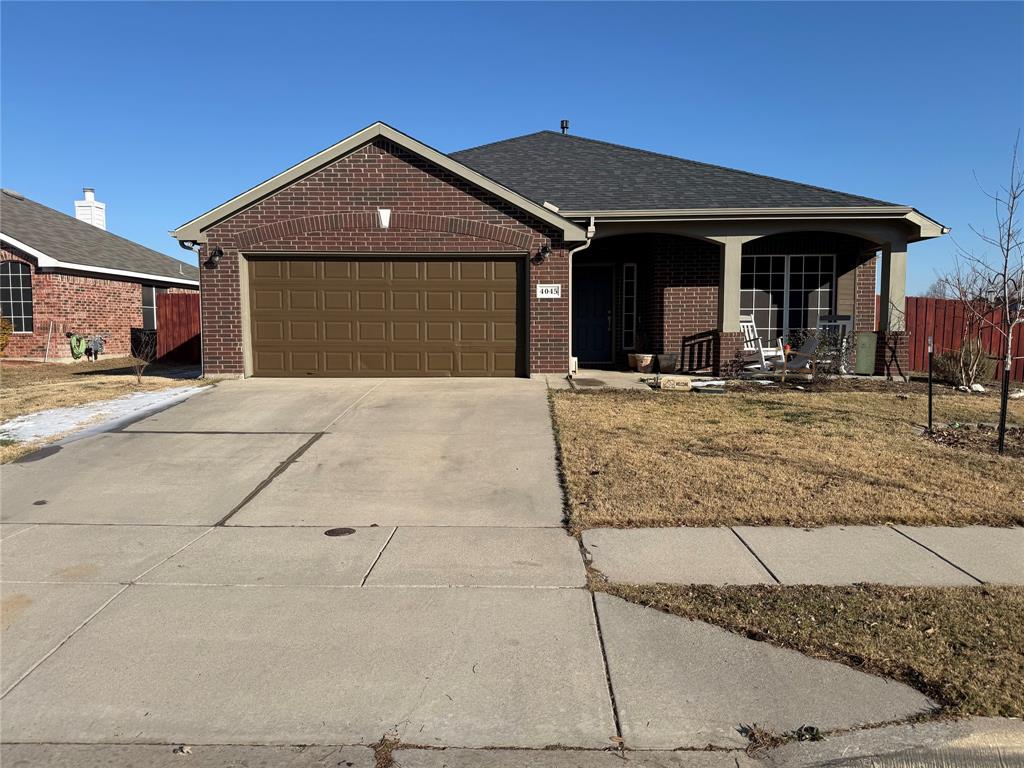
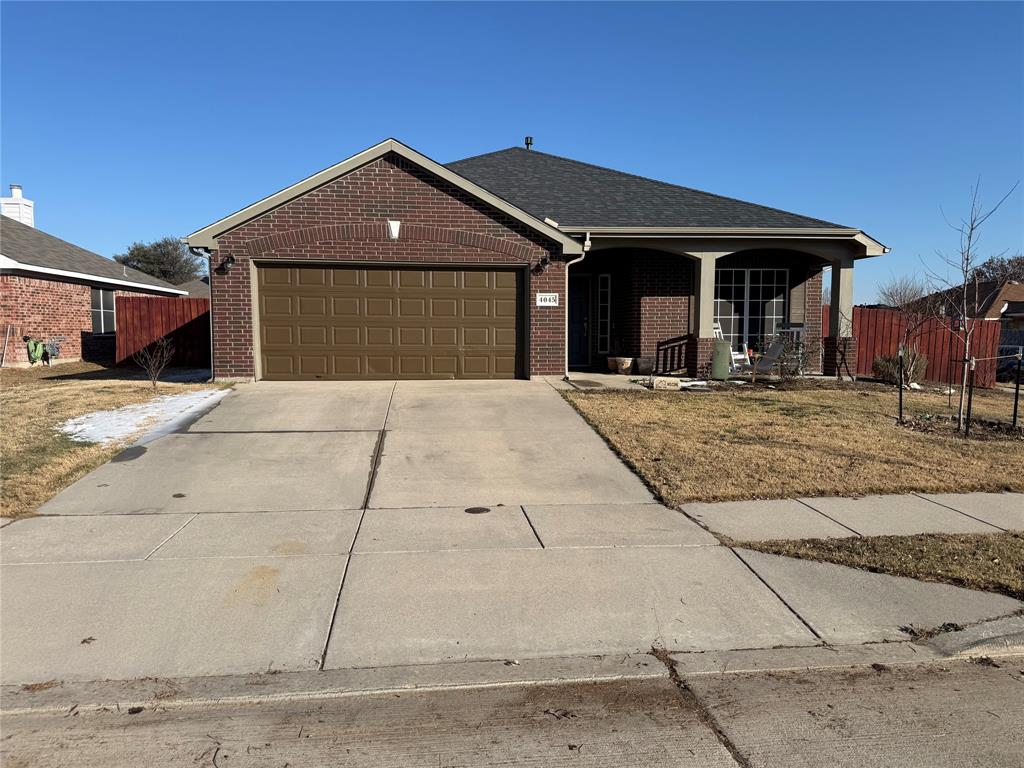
trash can: present [854,331,878,376] -> present [711,339,731,381]

